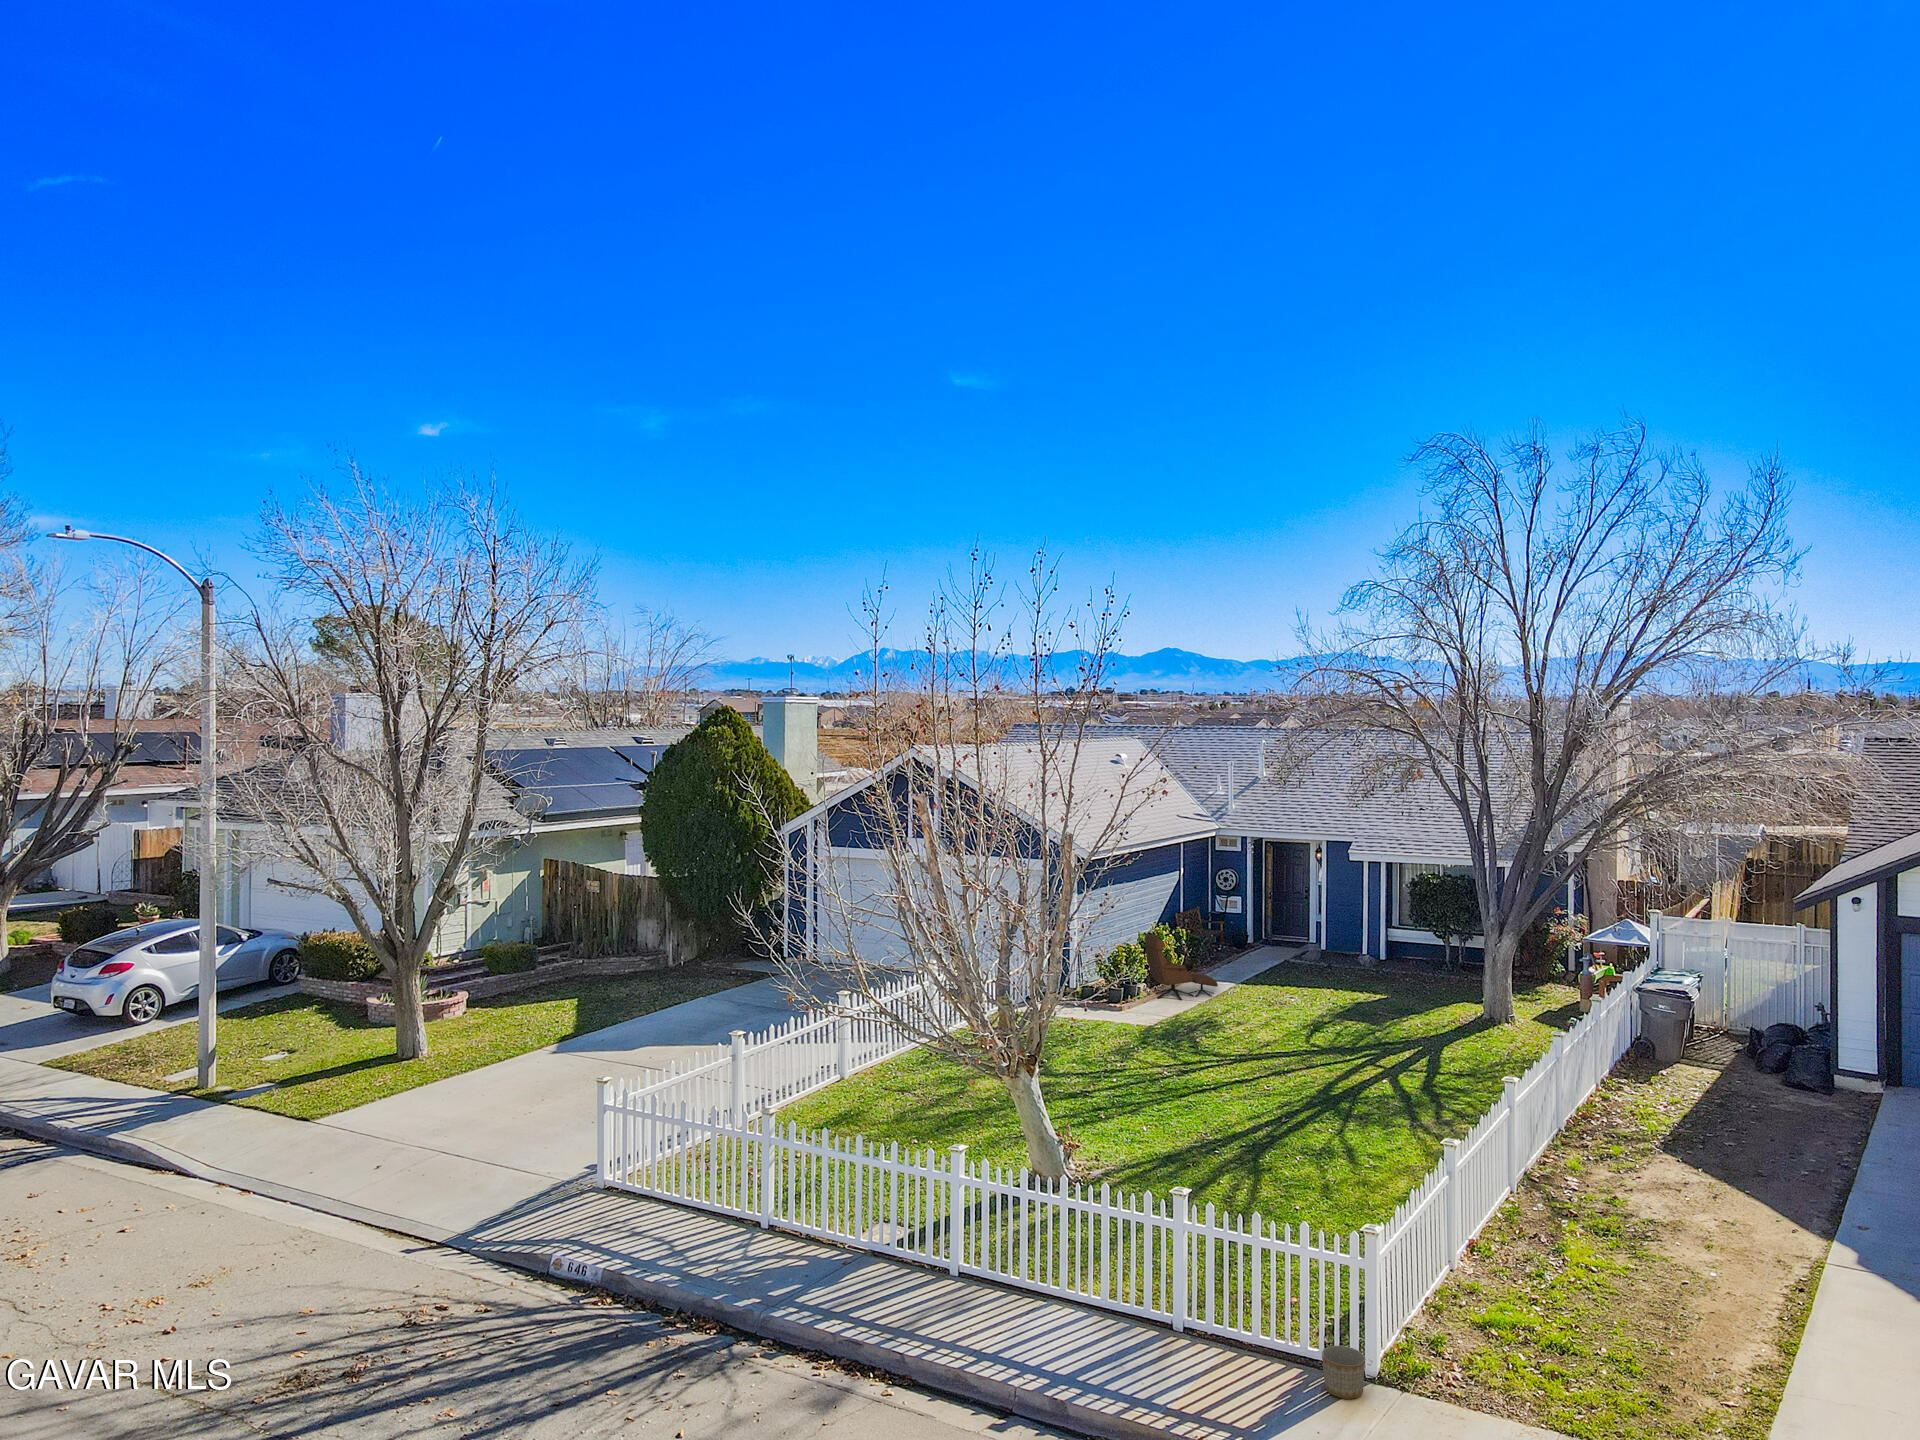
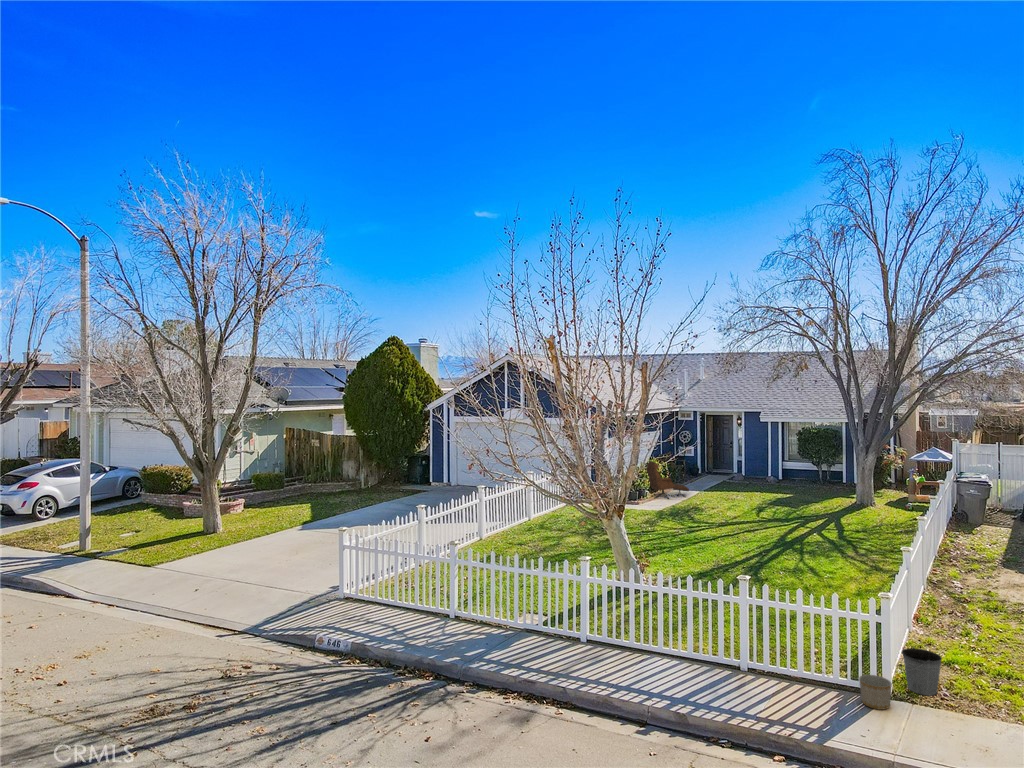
bucket: none [1394,1302,1450,1378] -> present [902,647,942,695]

